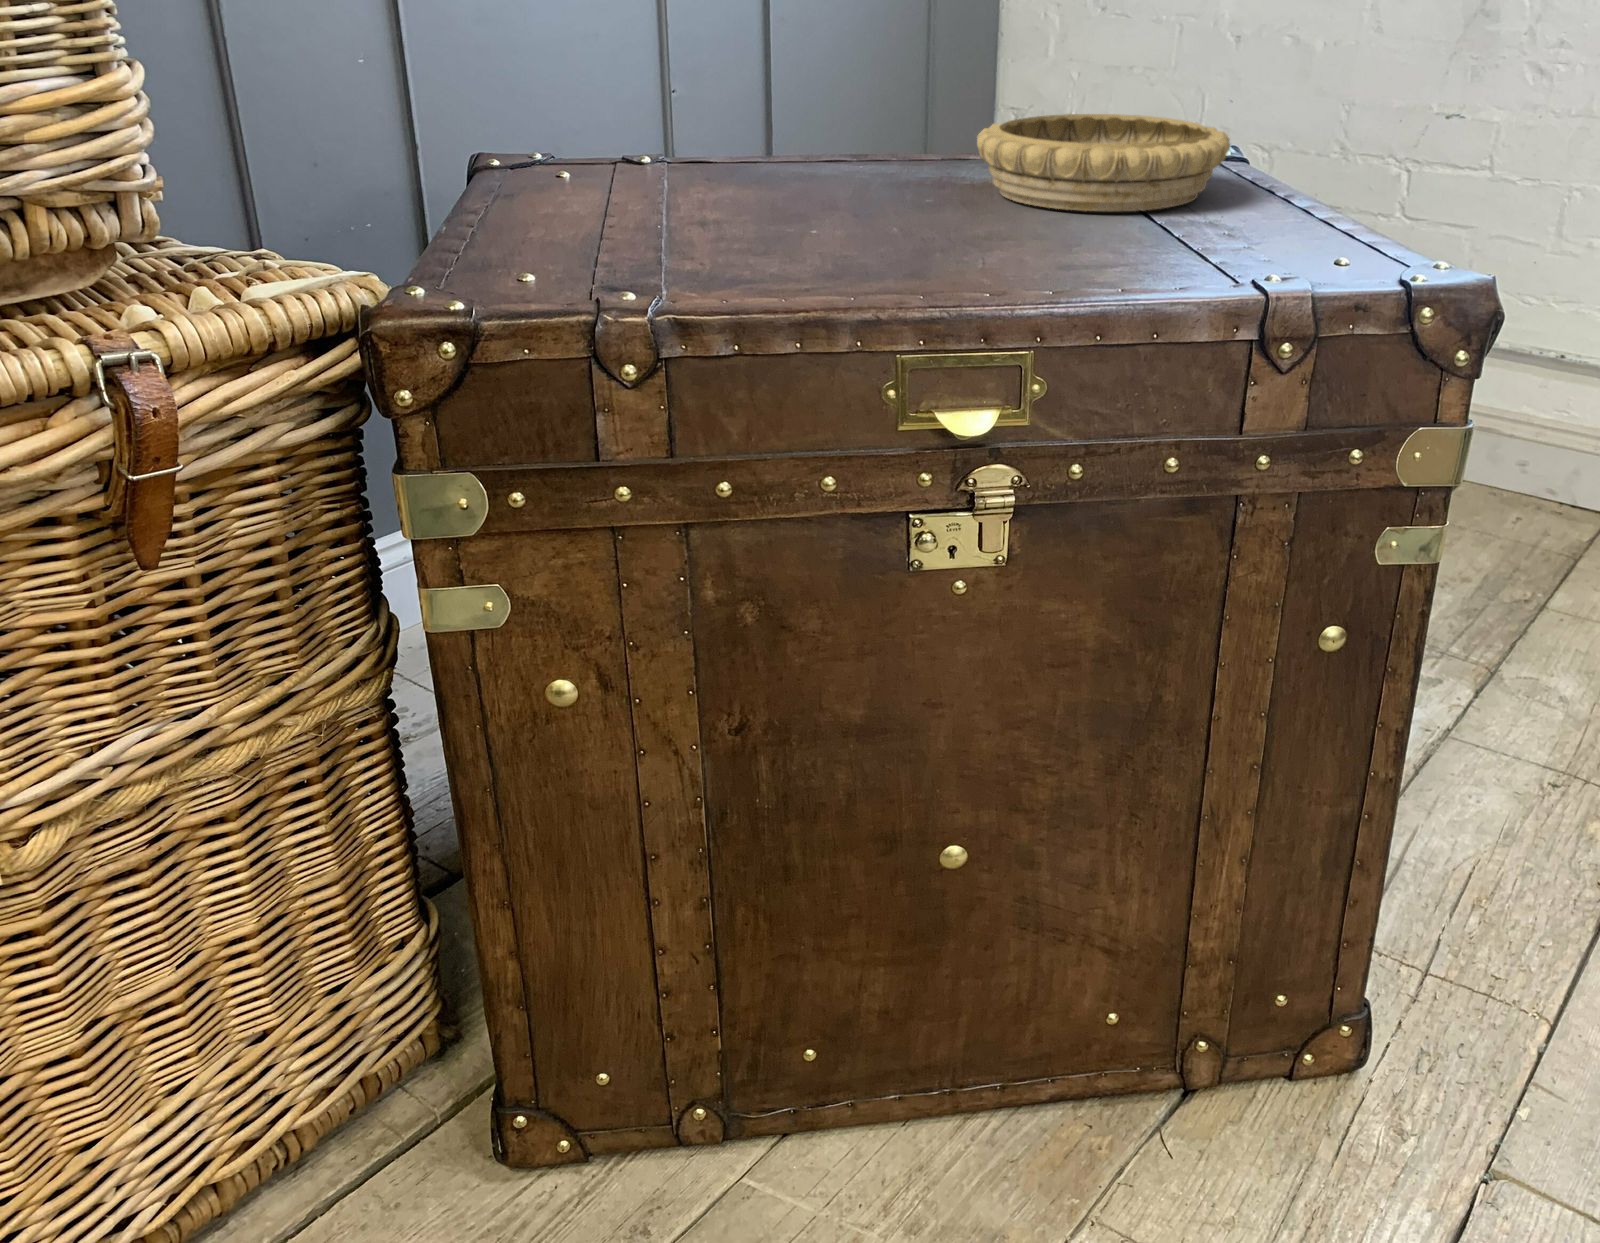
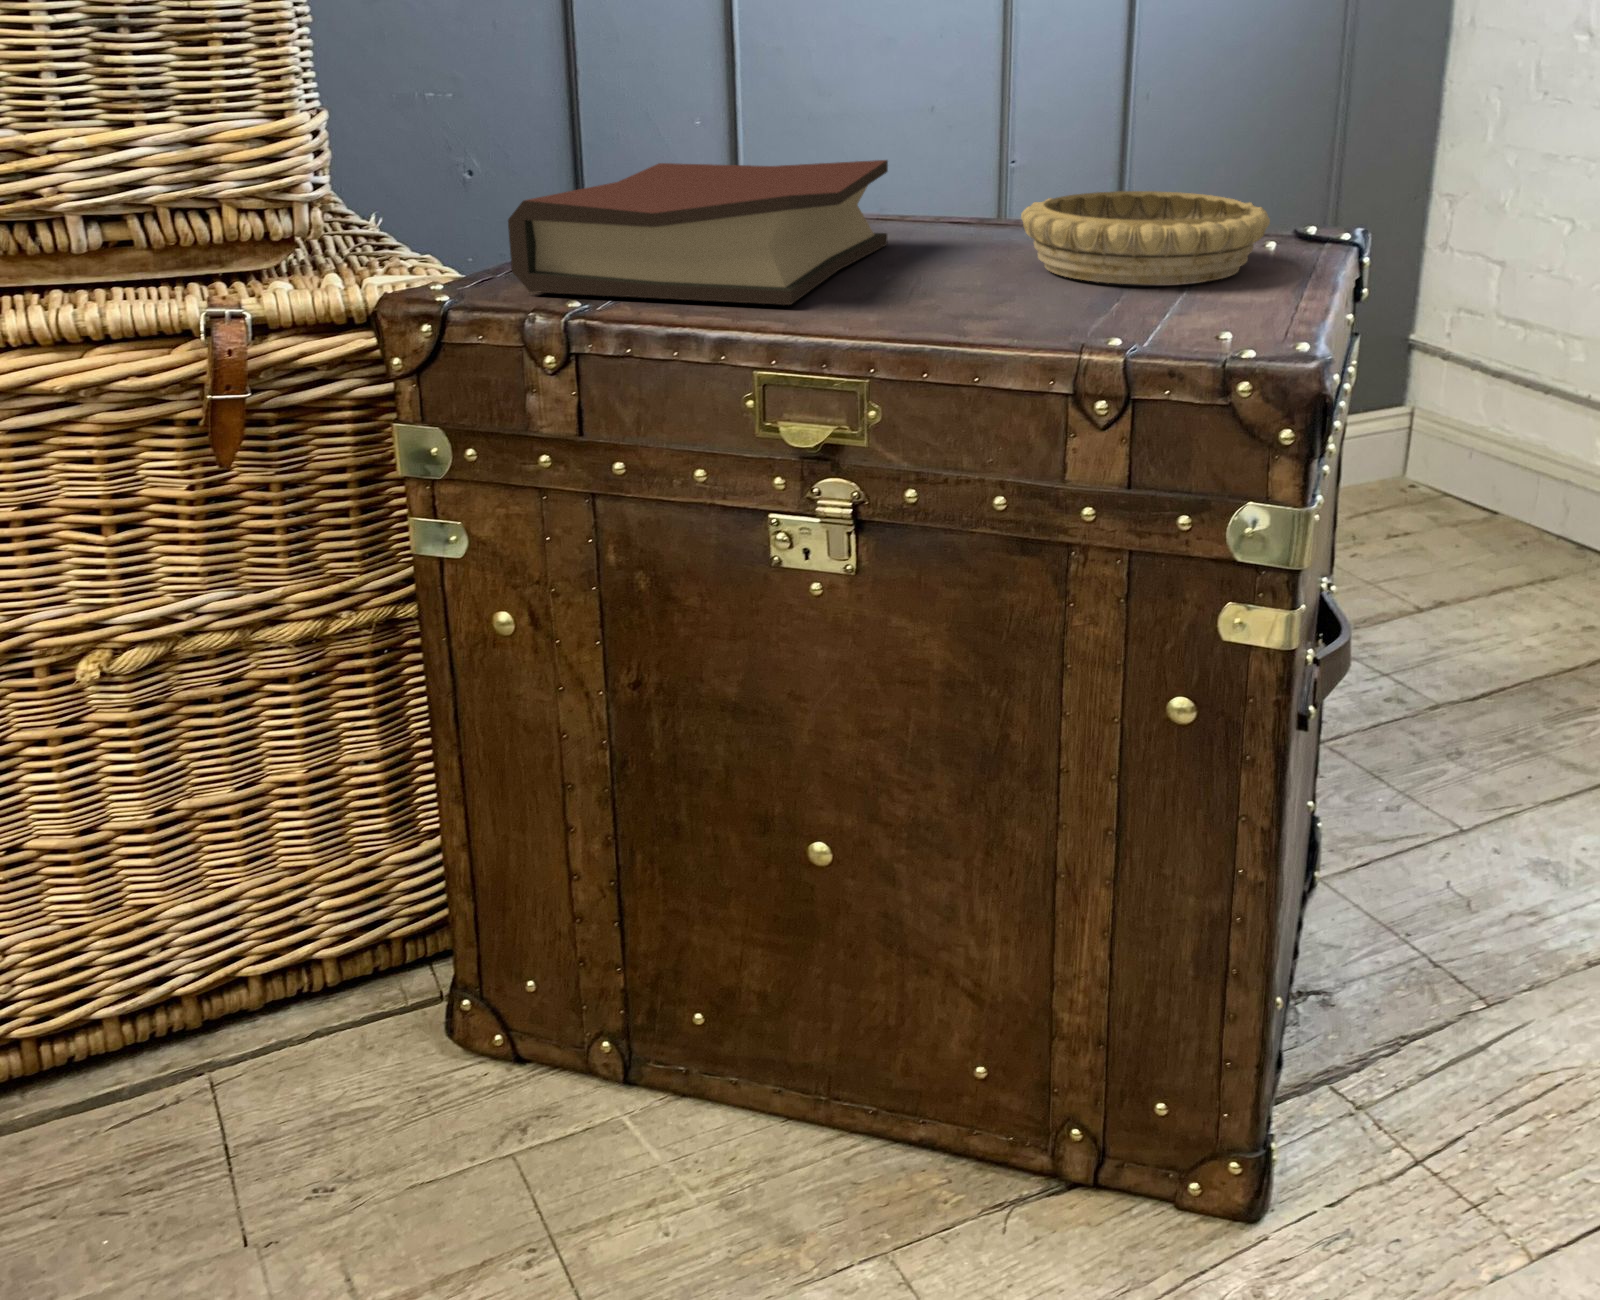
hardback book: none [506,97,877,286] -> present [508,160,888,305]

